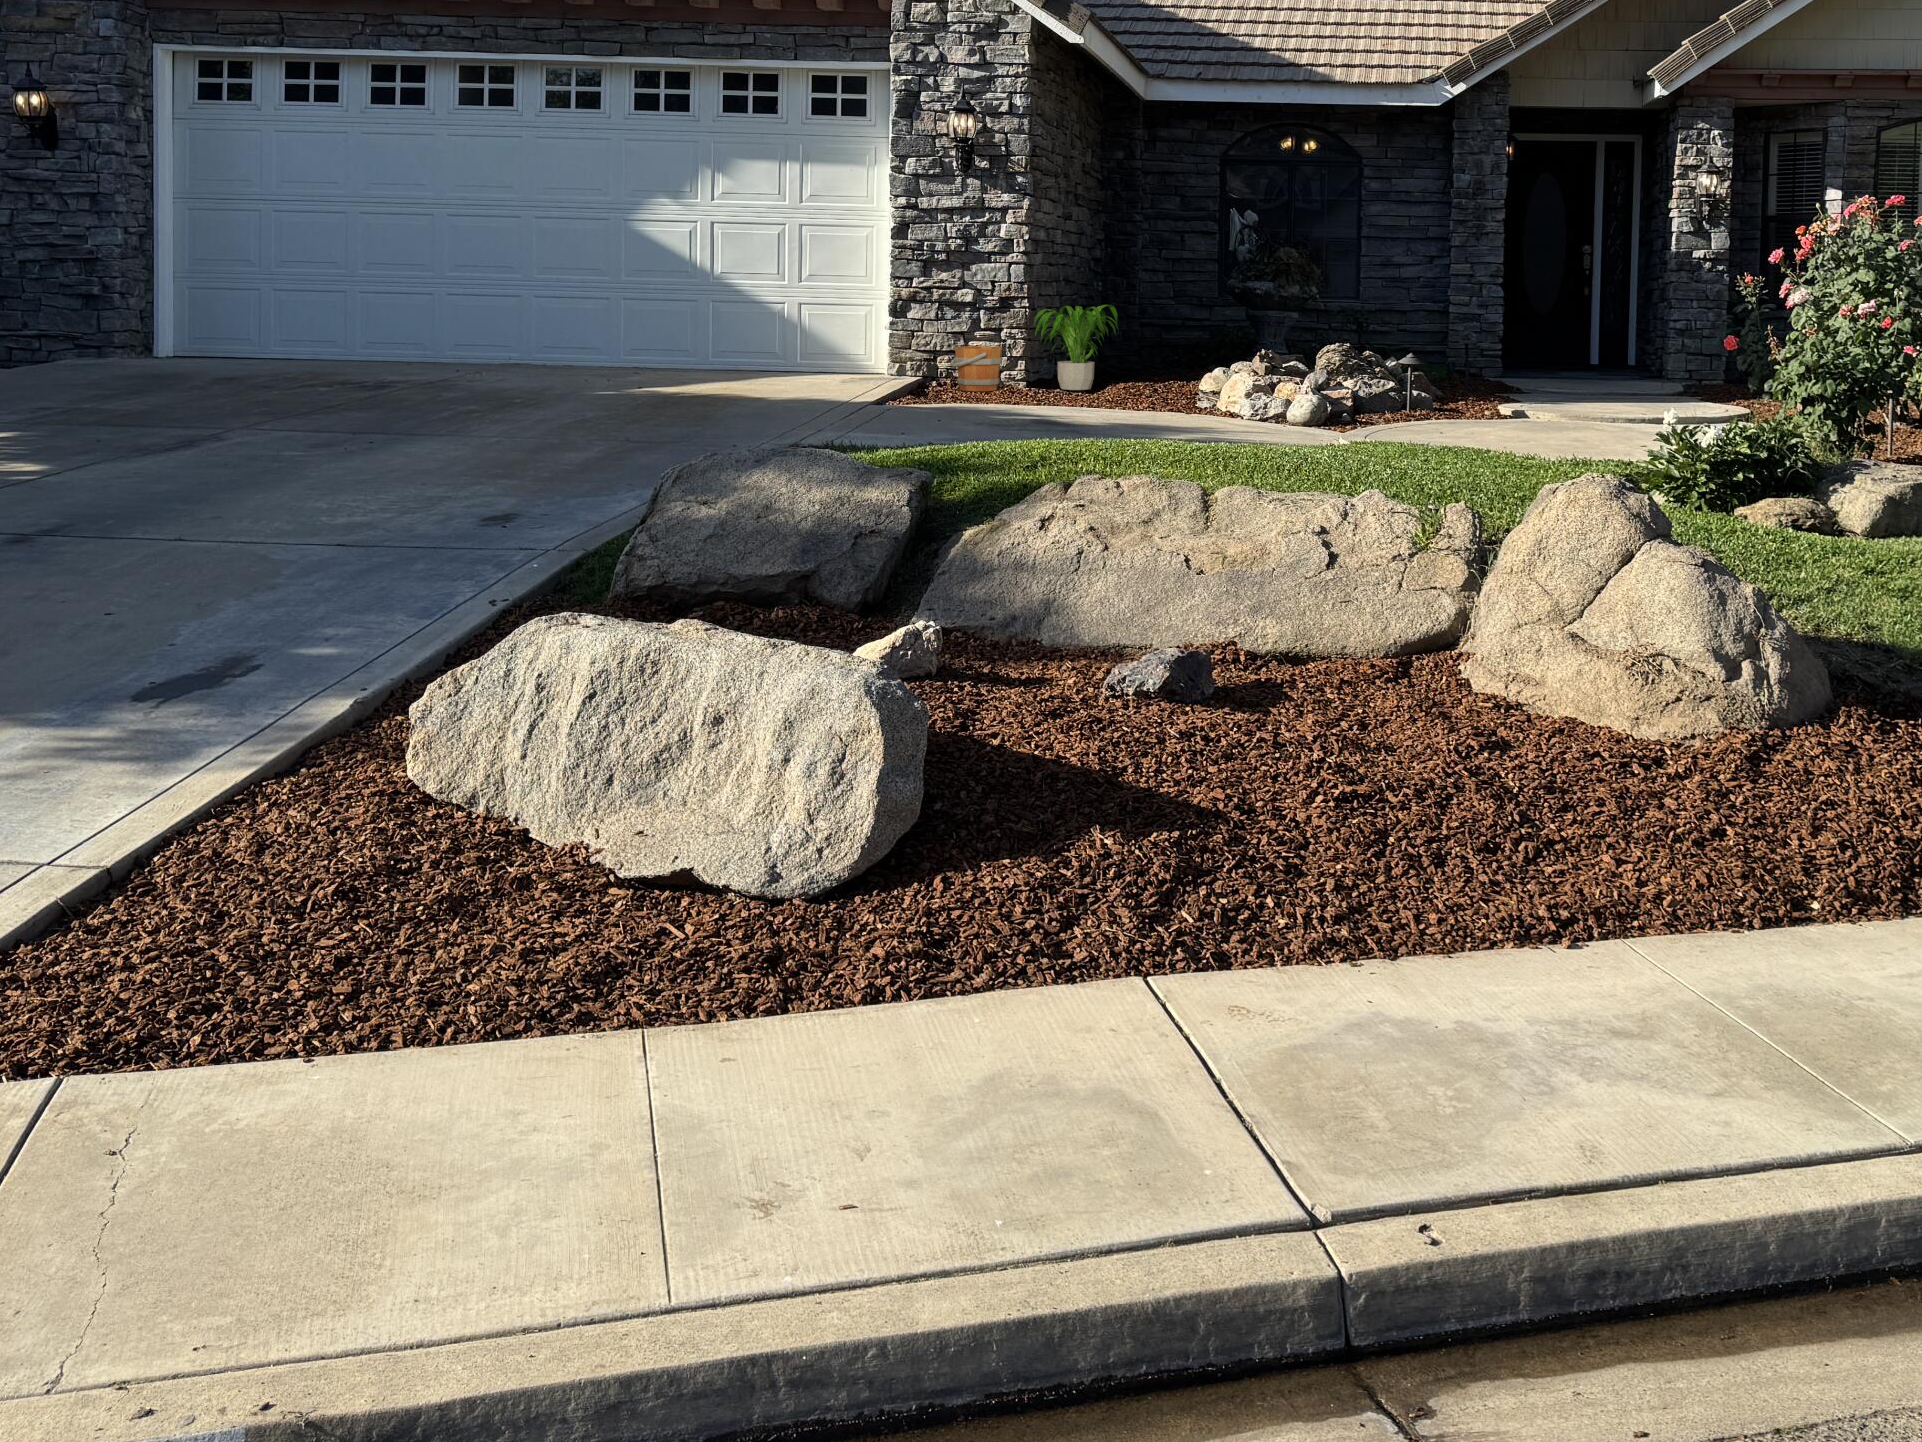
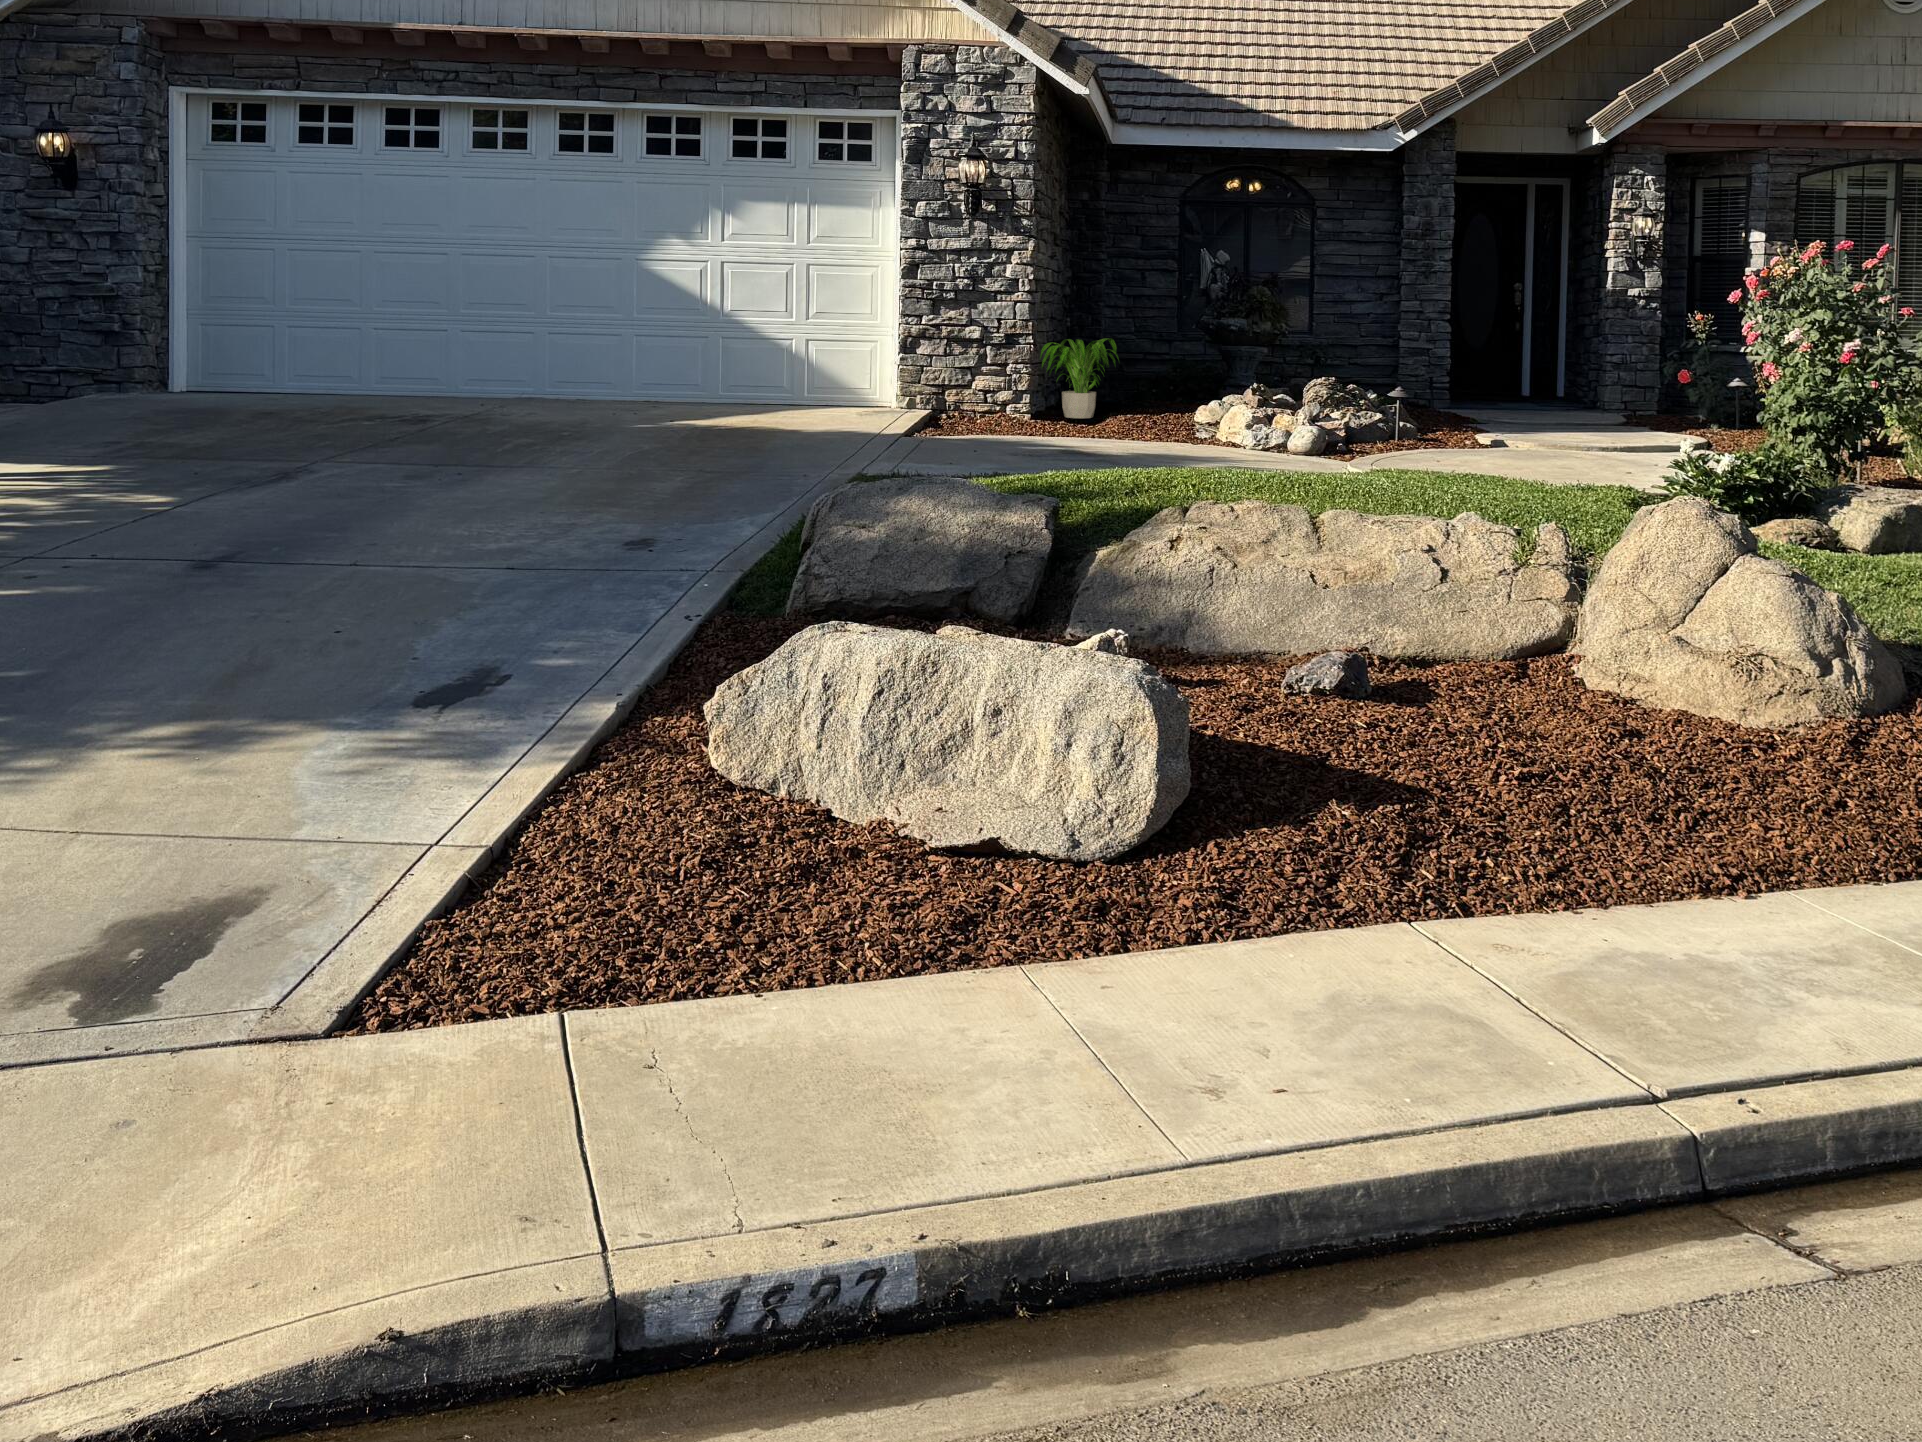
bucket: present [950,346,1002,391] -> none [963,377,1011,420]

